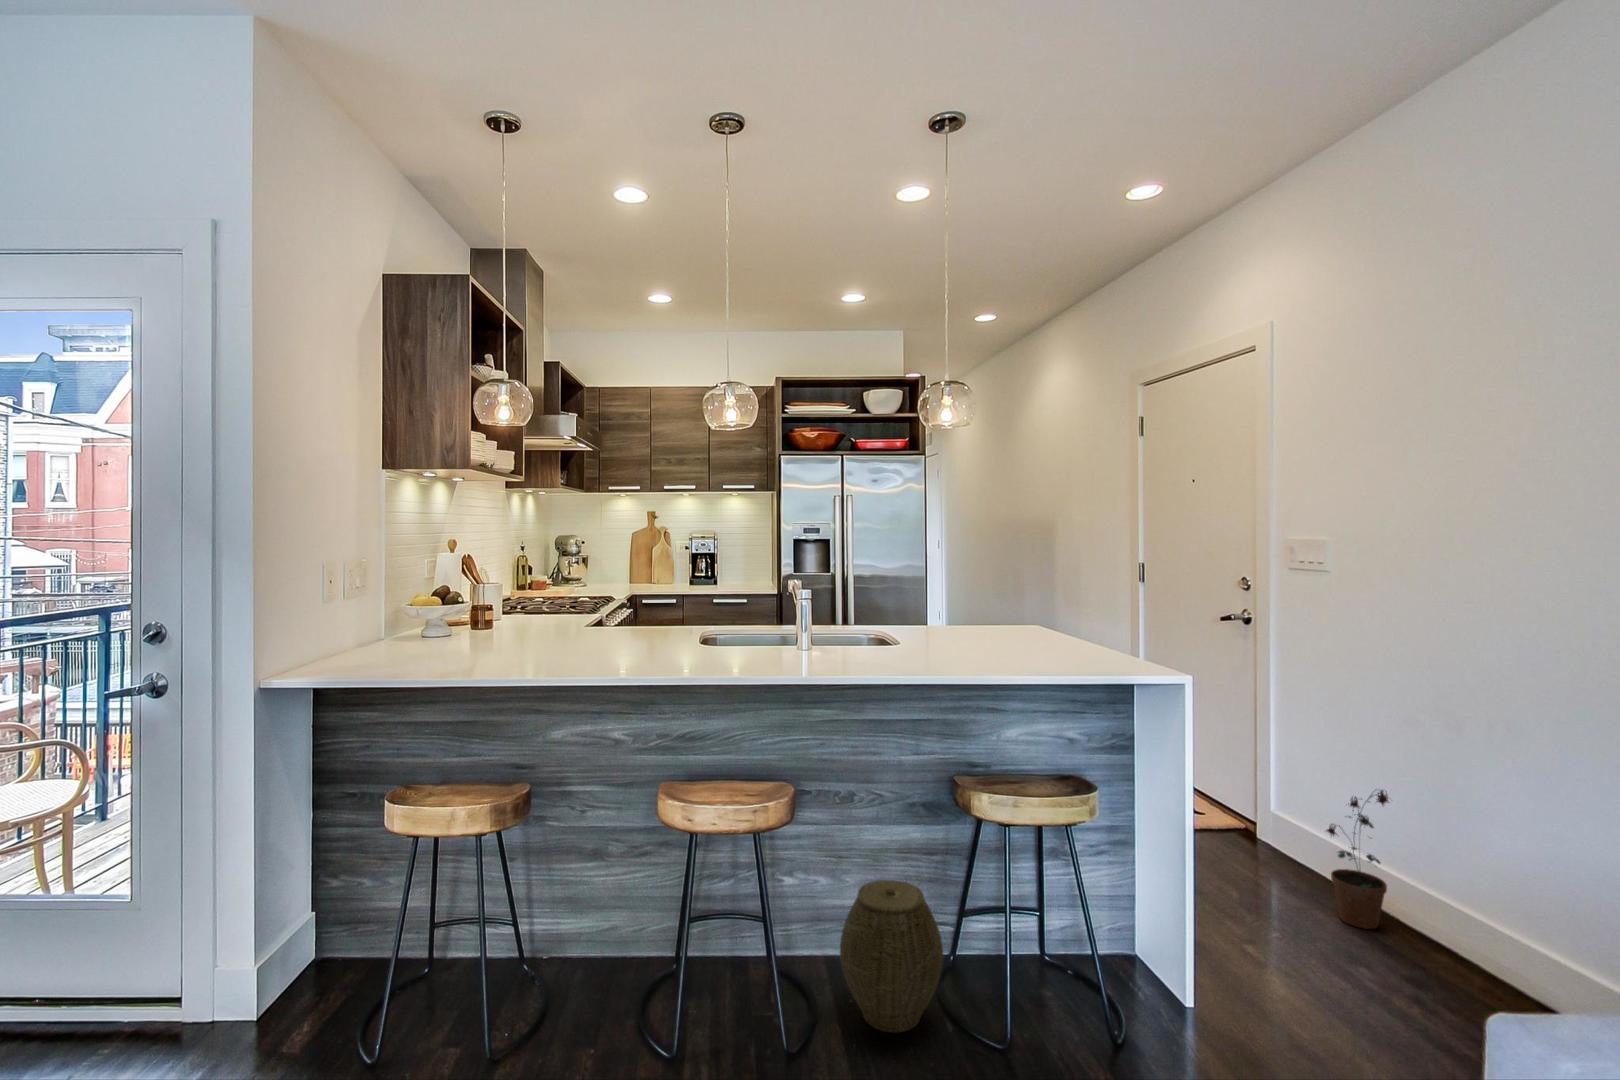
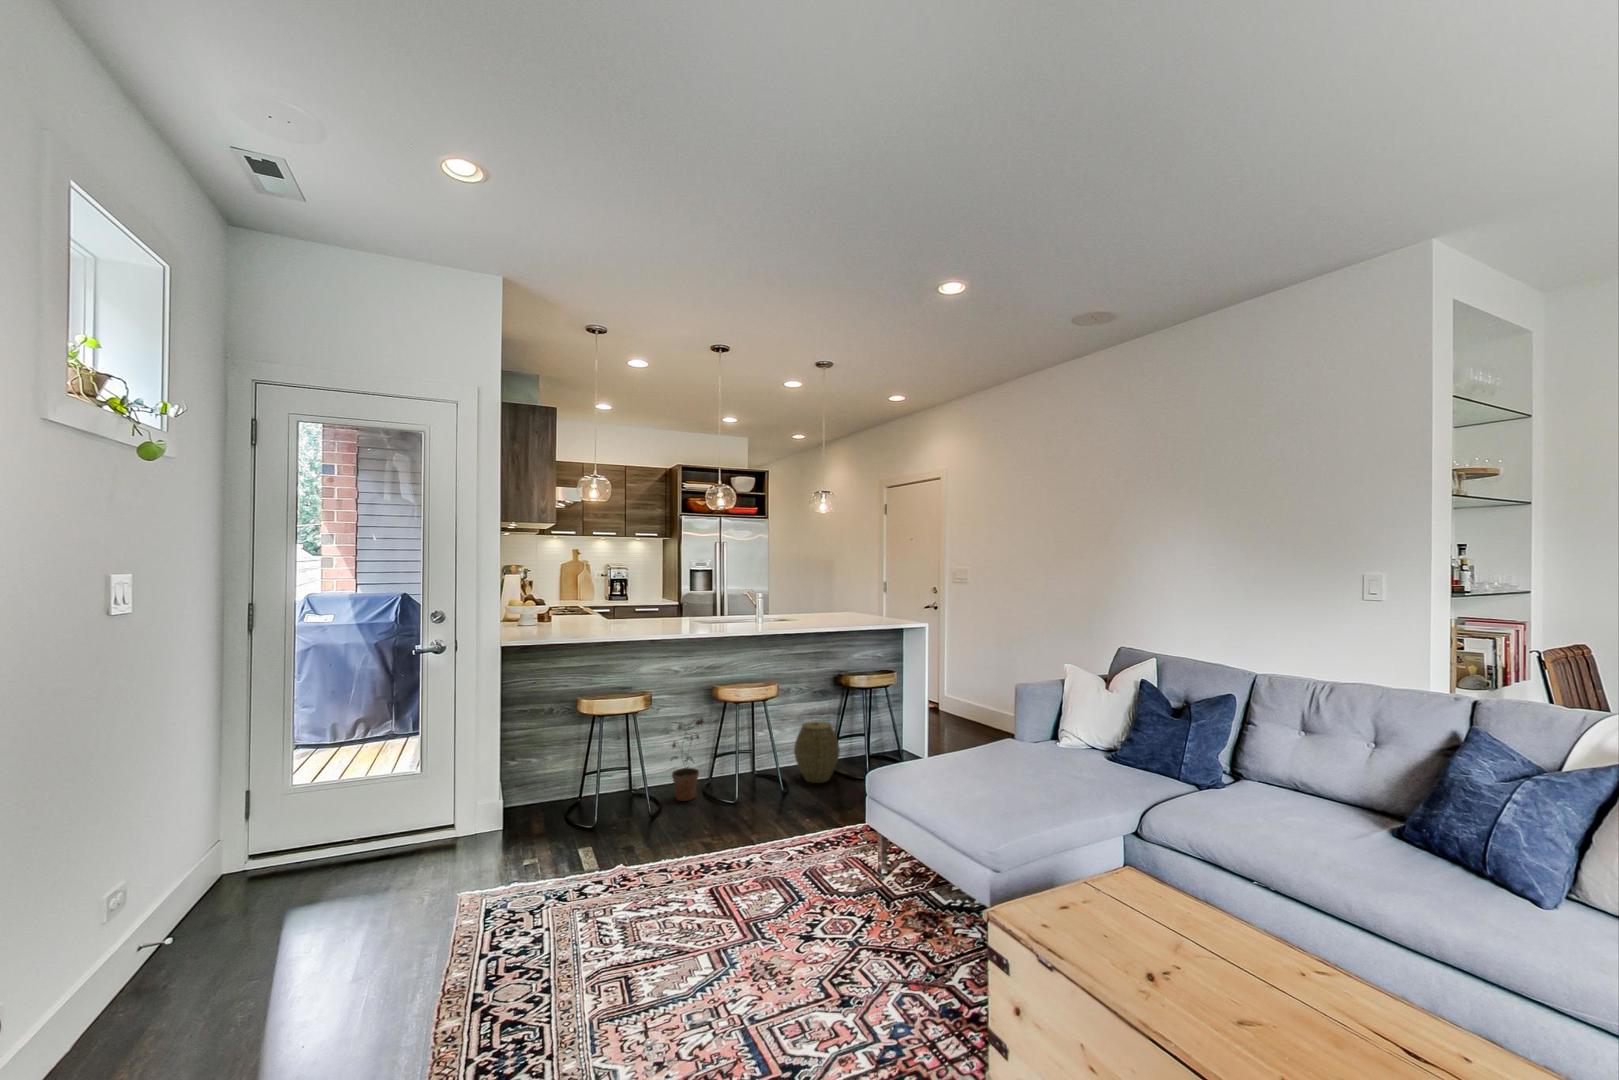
potted plant: present [1327,790,1389,929] -> present [671,718,704,801]

